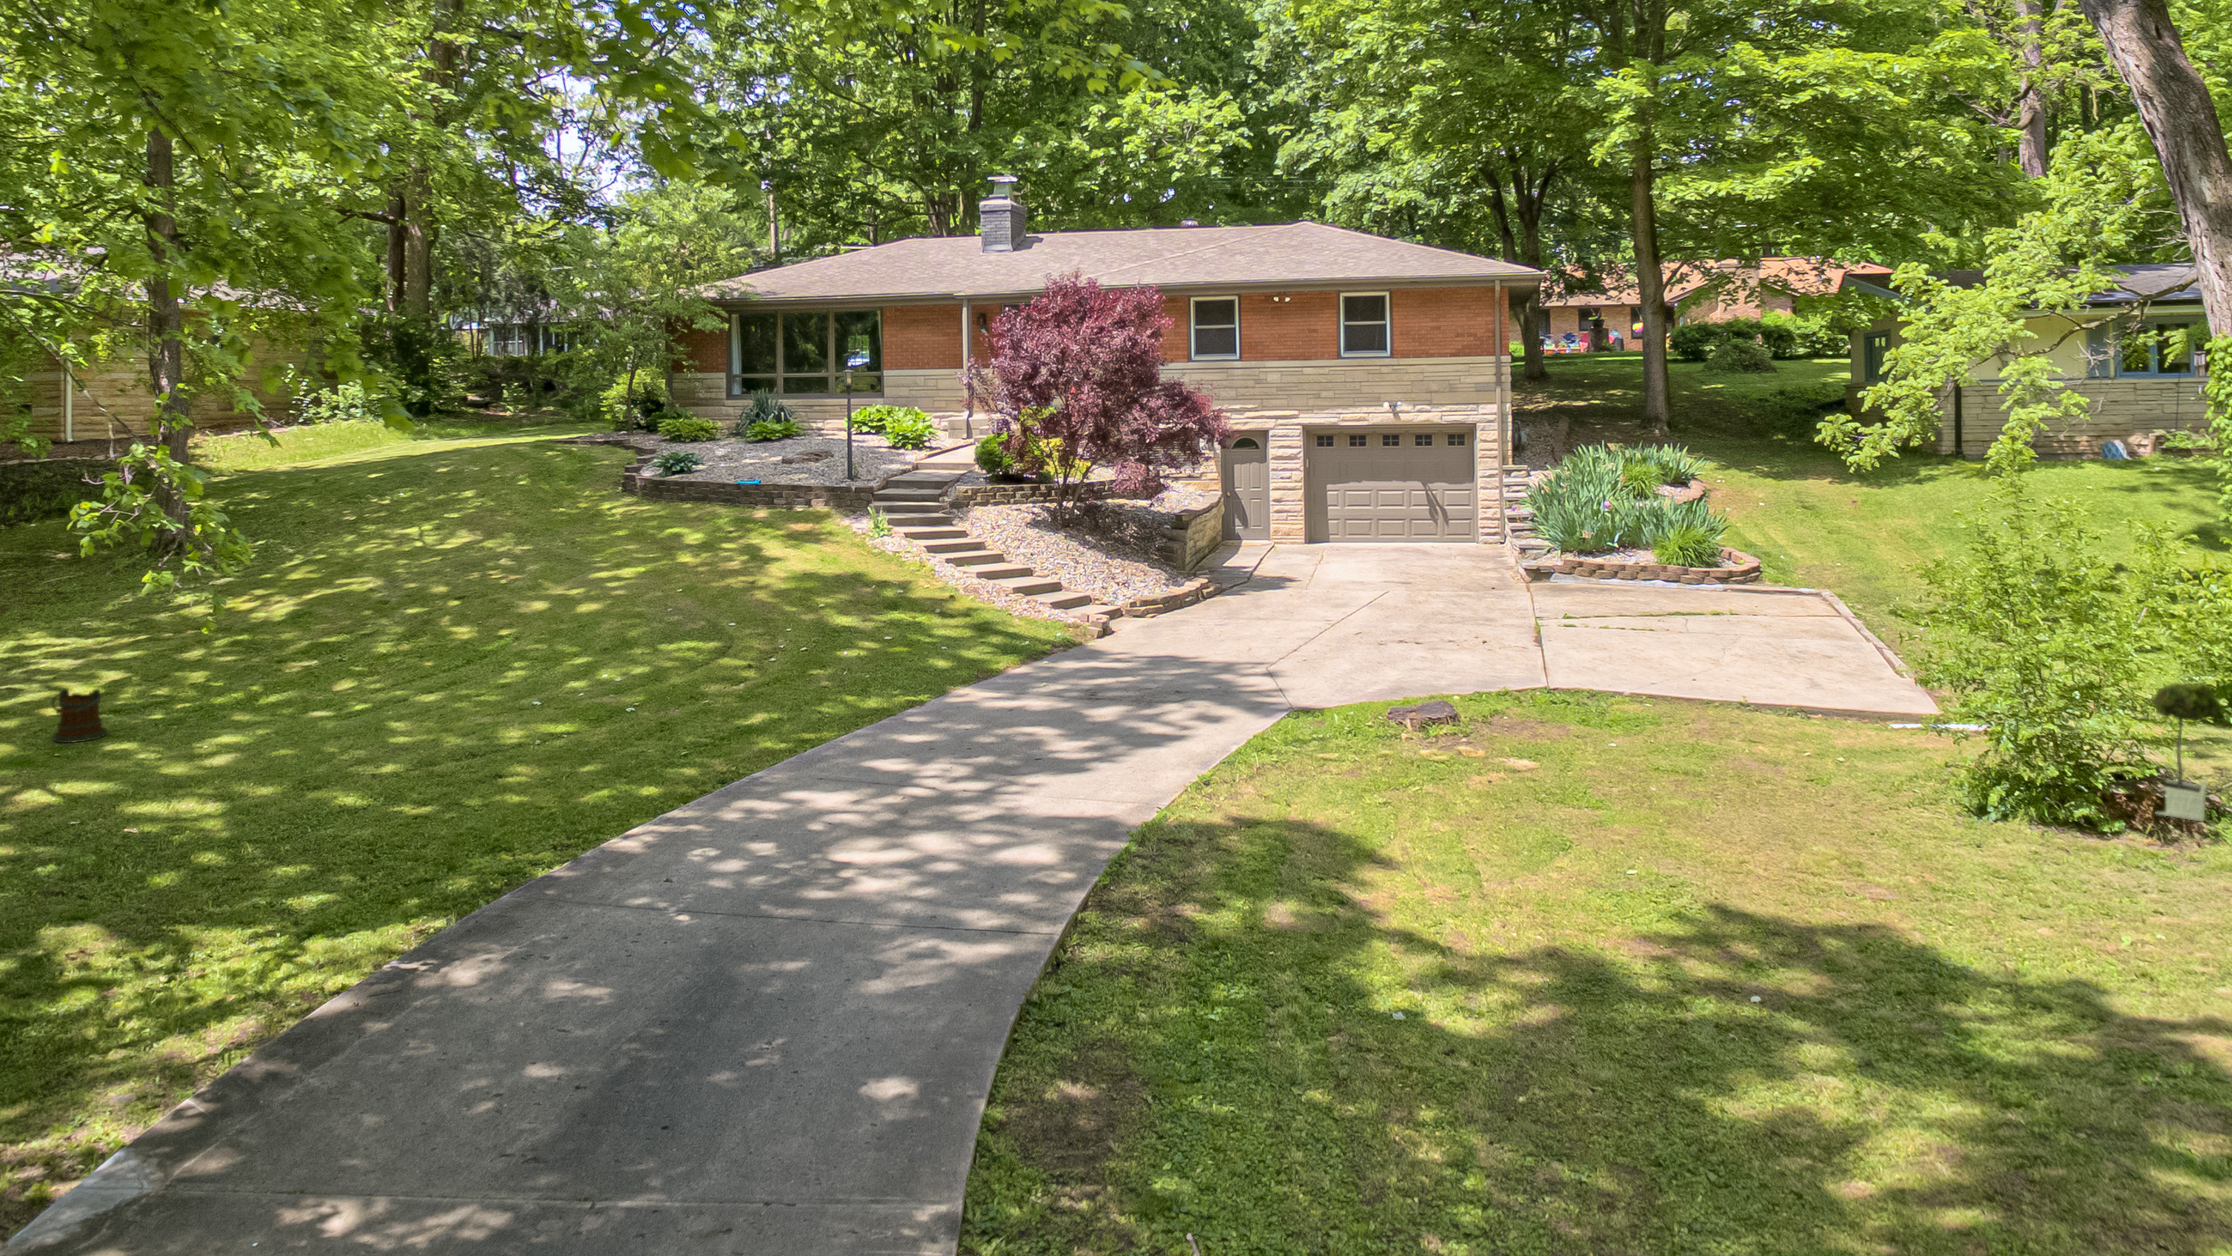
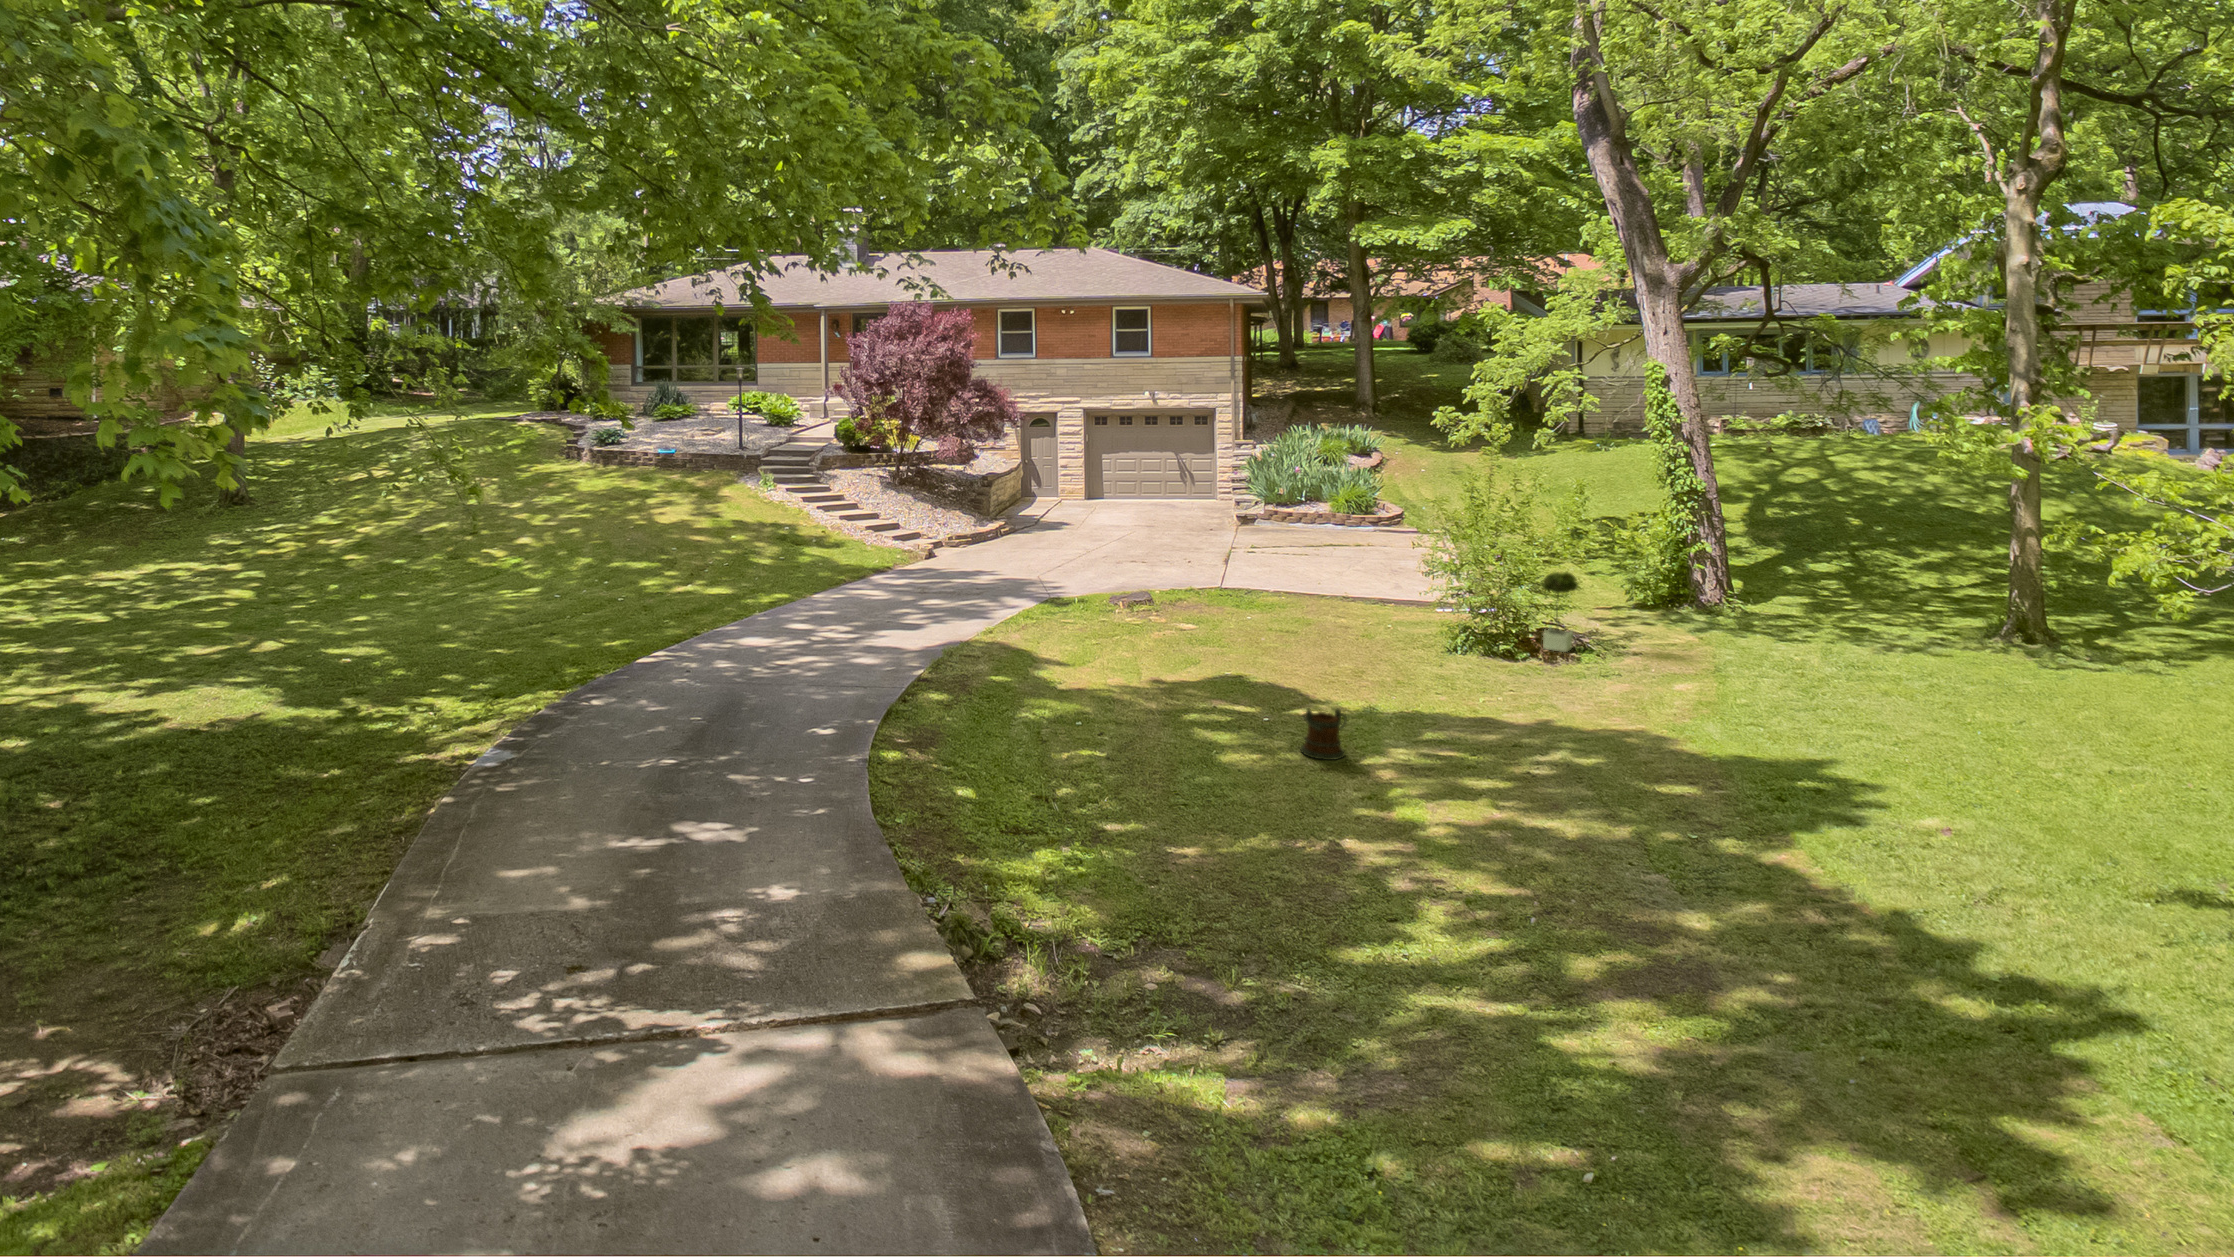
bucket: present [52,689,108,743] -> present [1300,708,1347,760]

